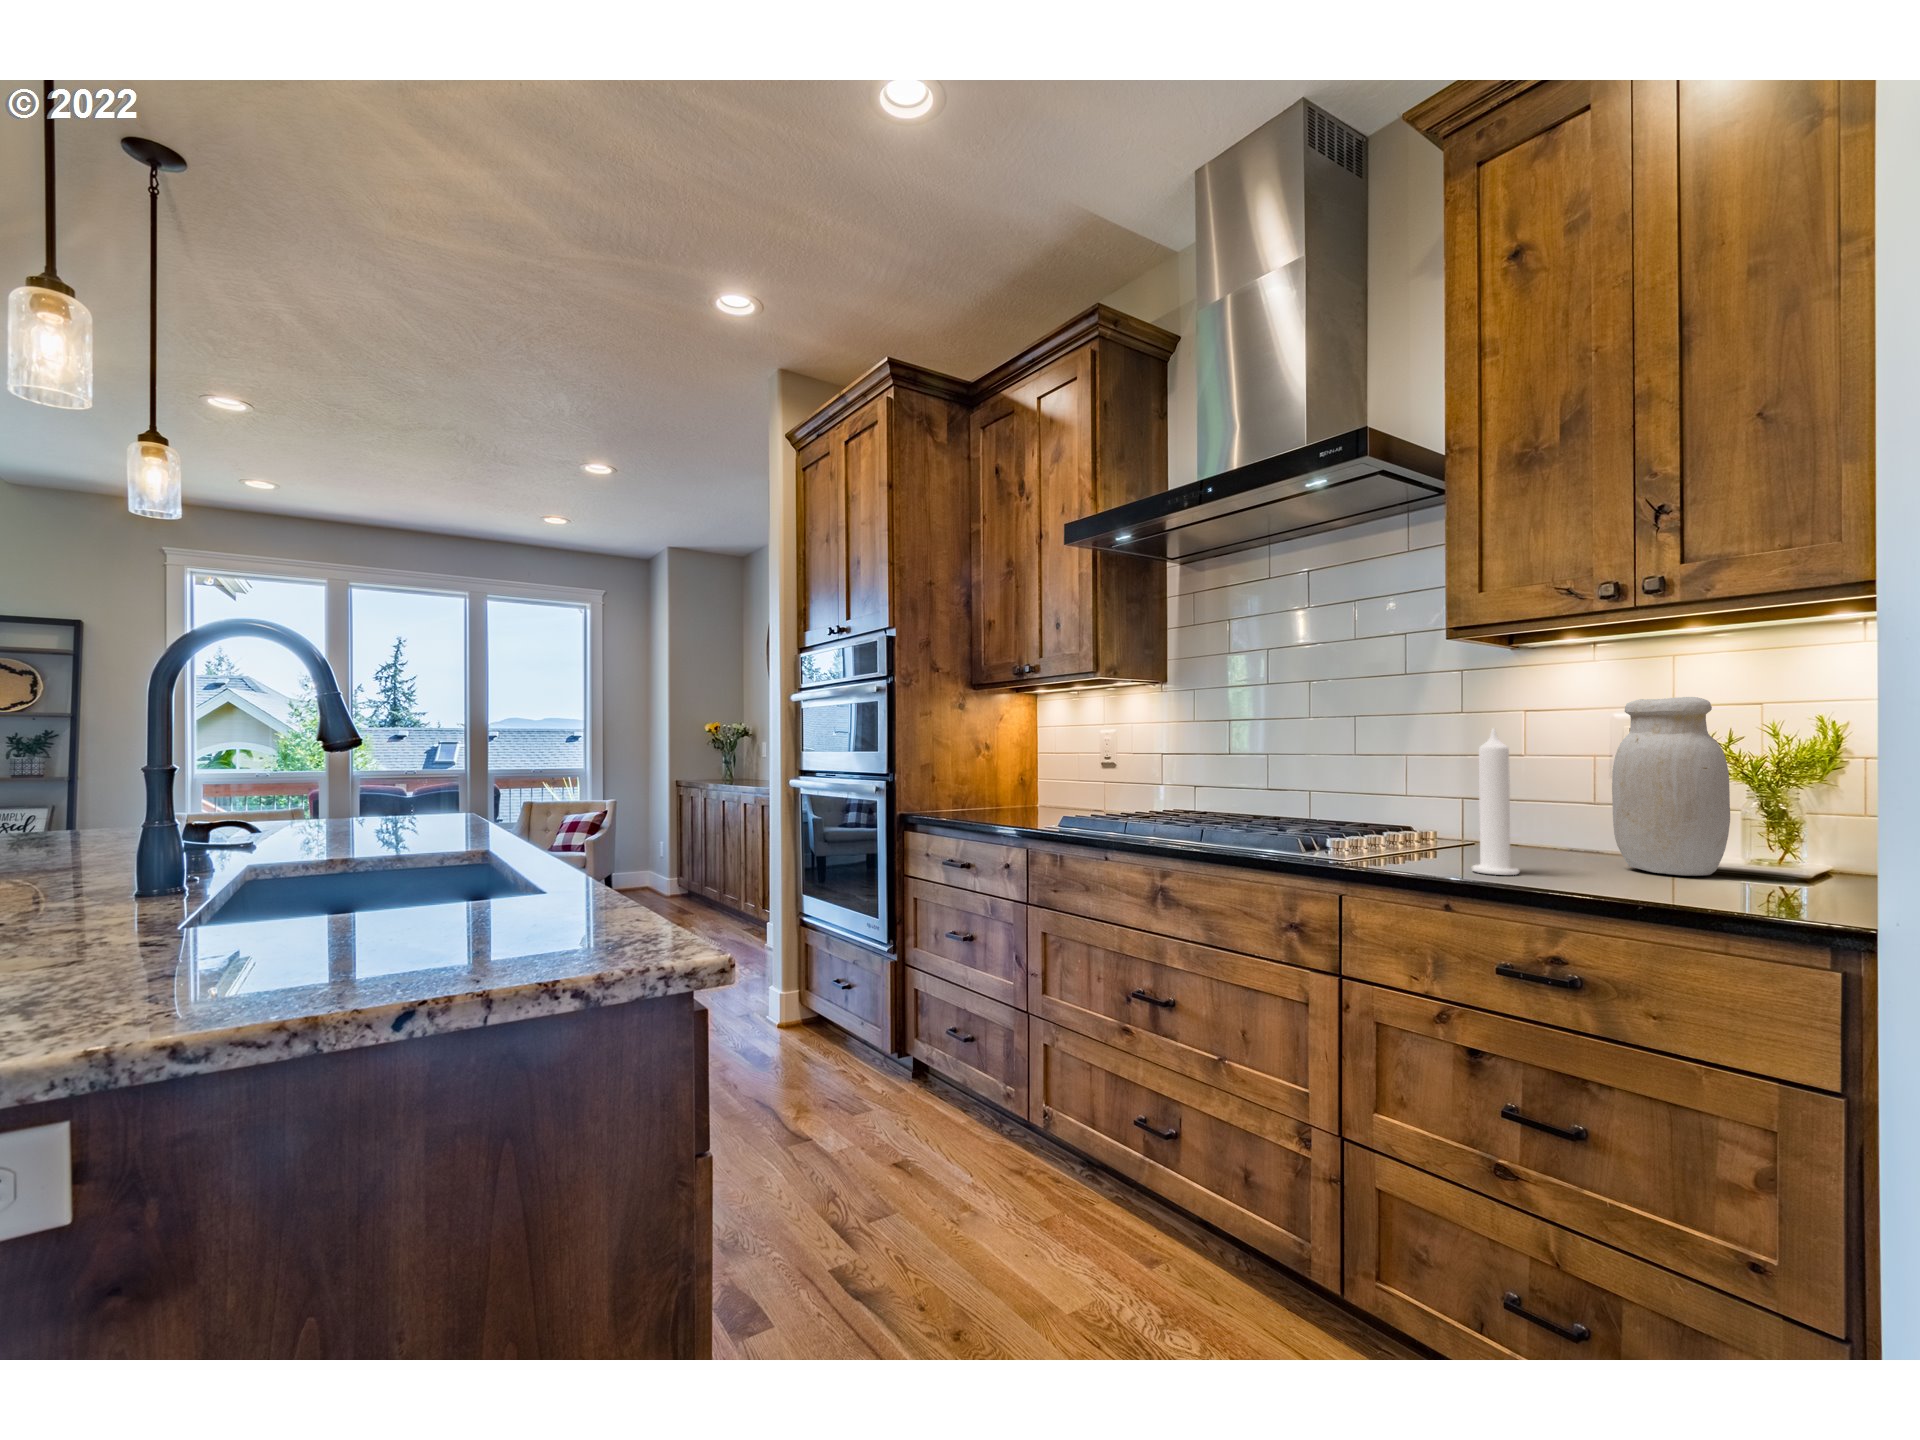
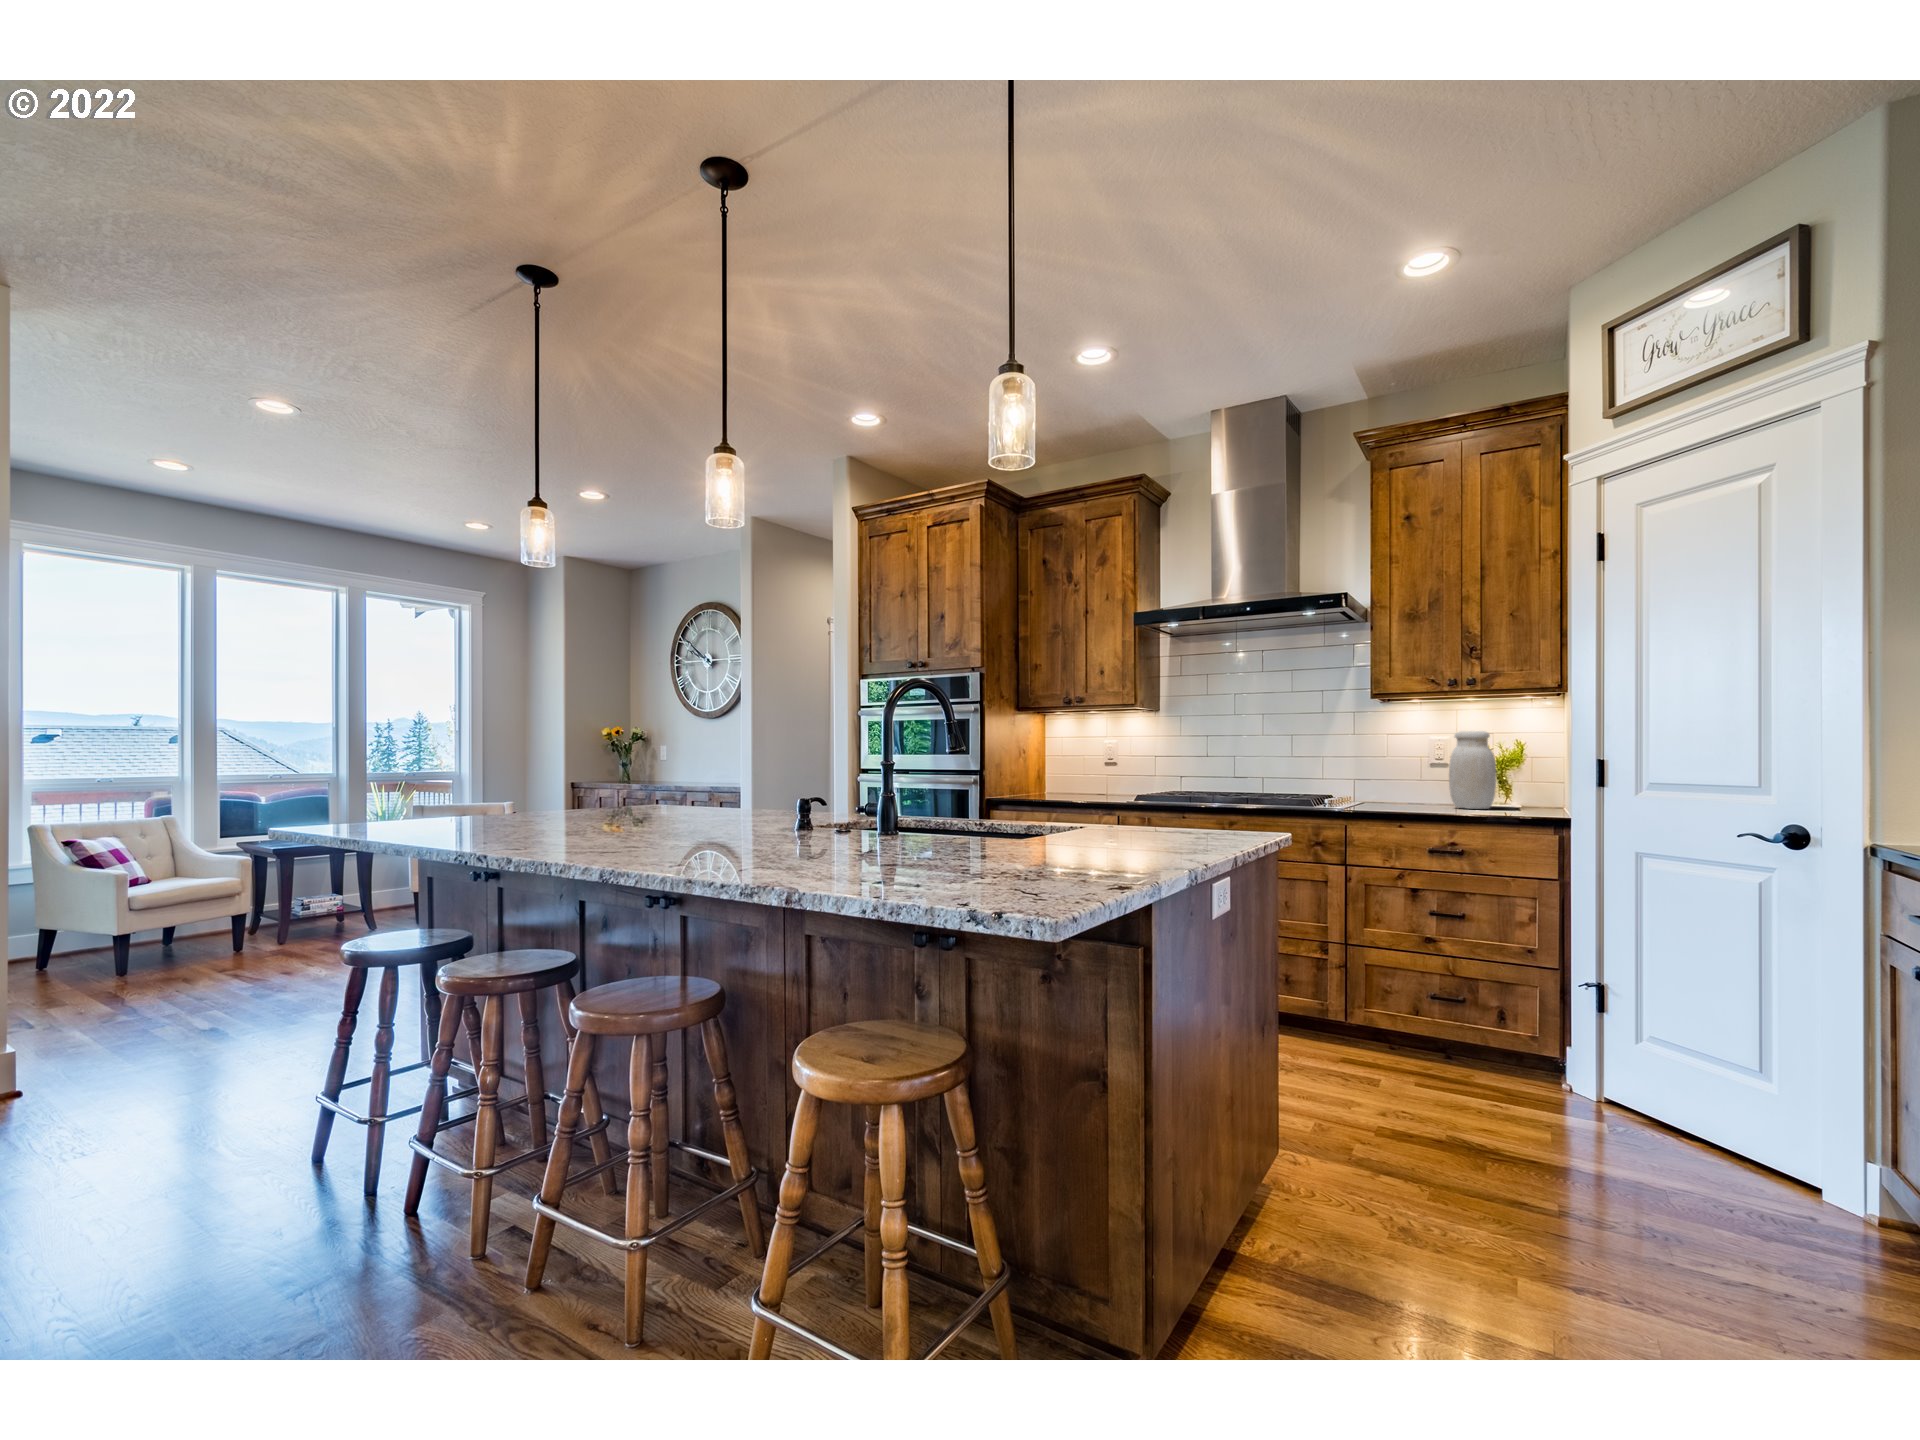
candle: present [1472,728,1519,875] -> none [1402,744,1423,811]

